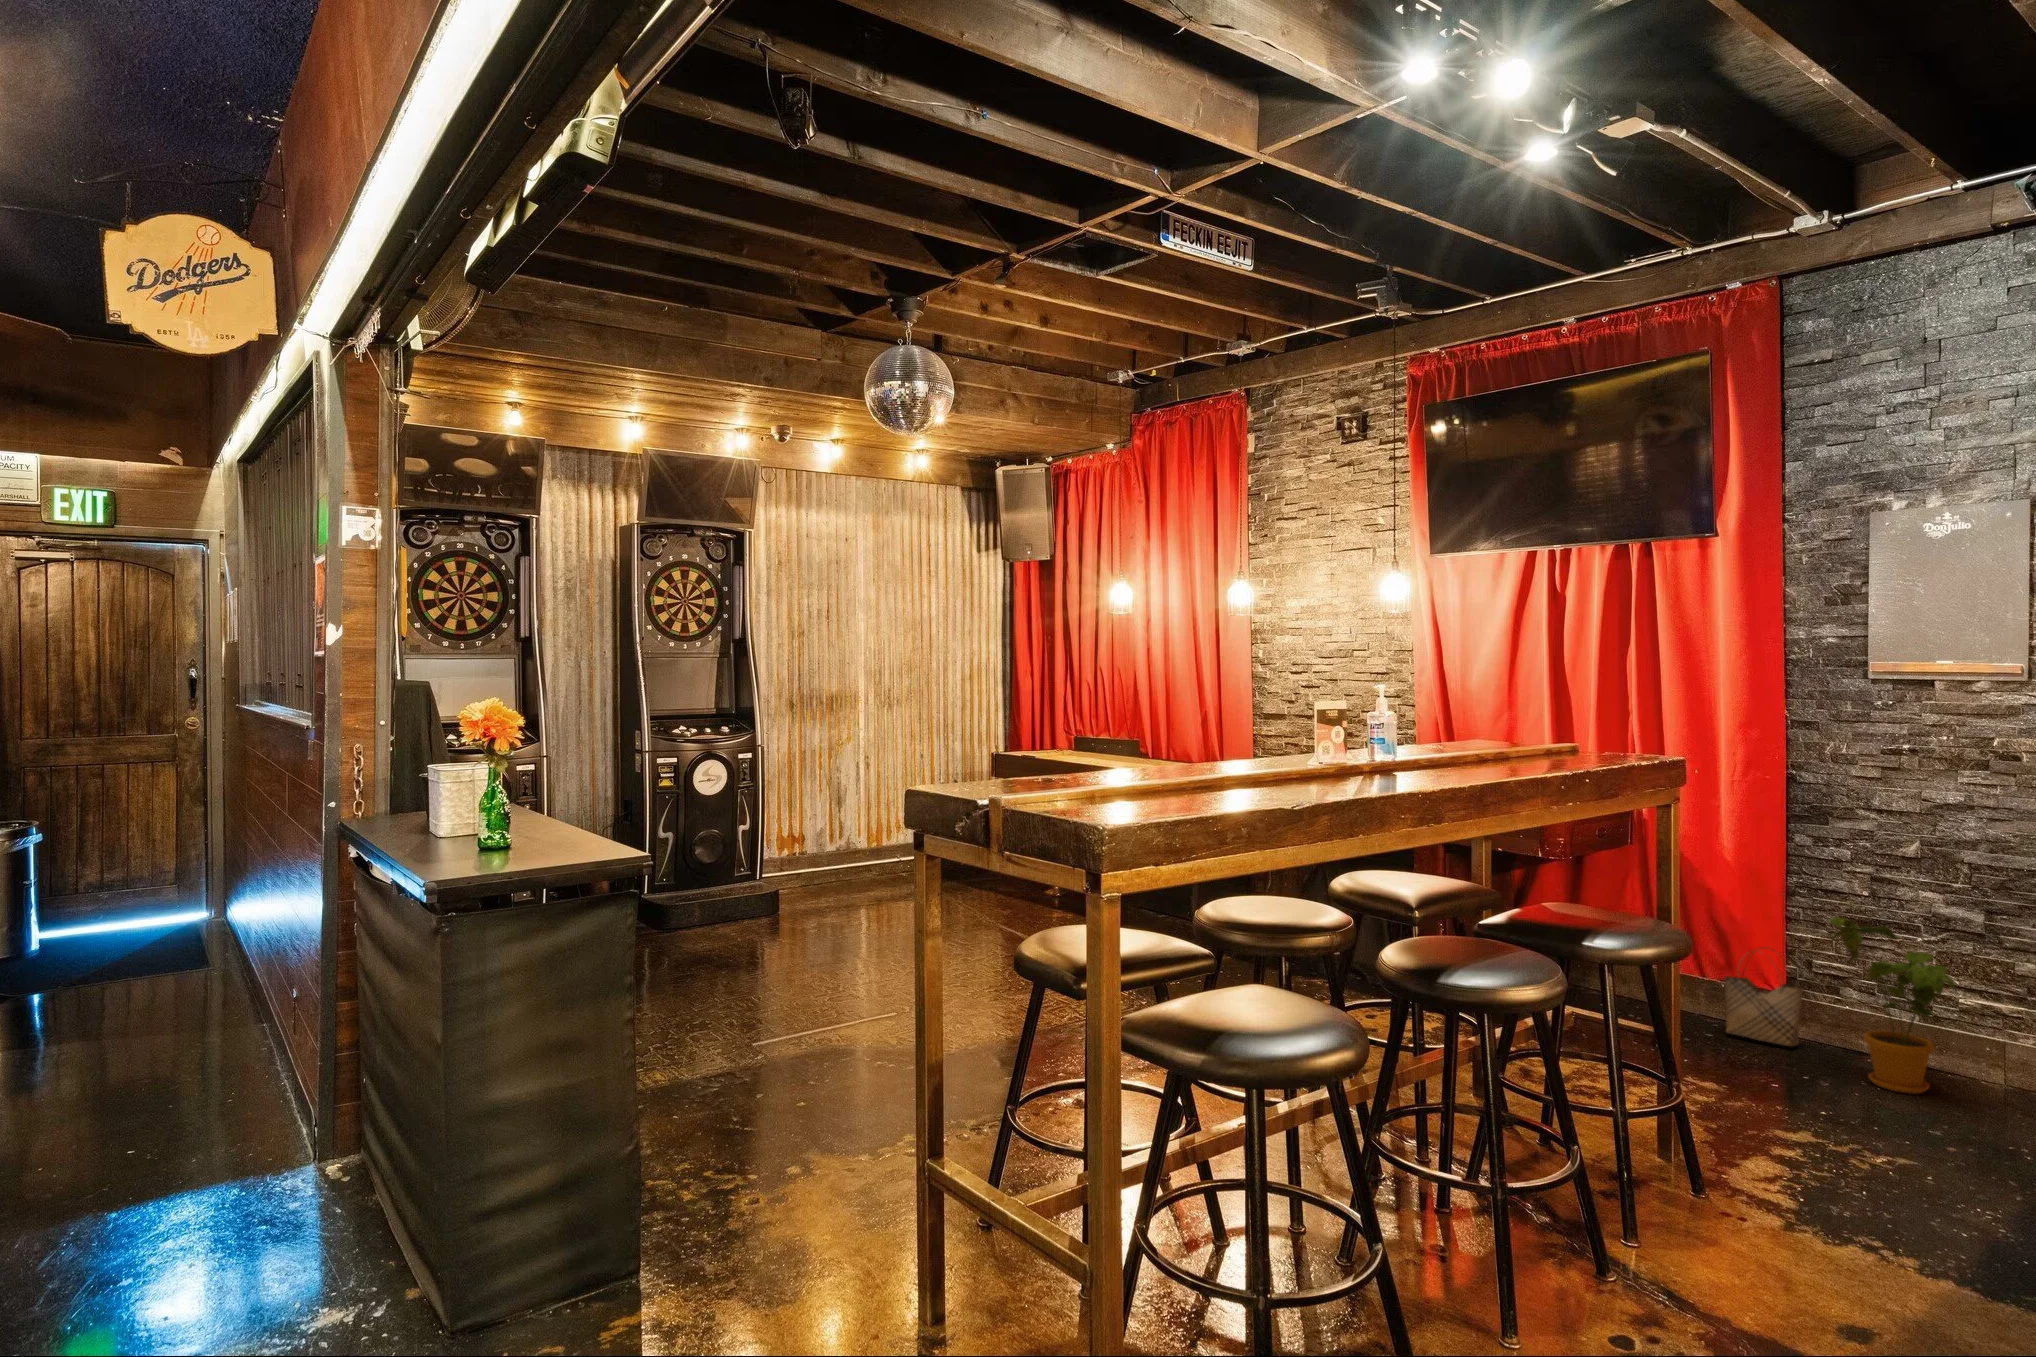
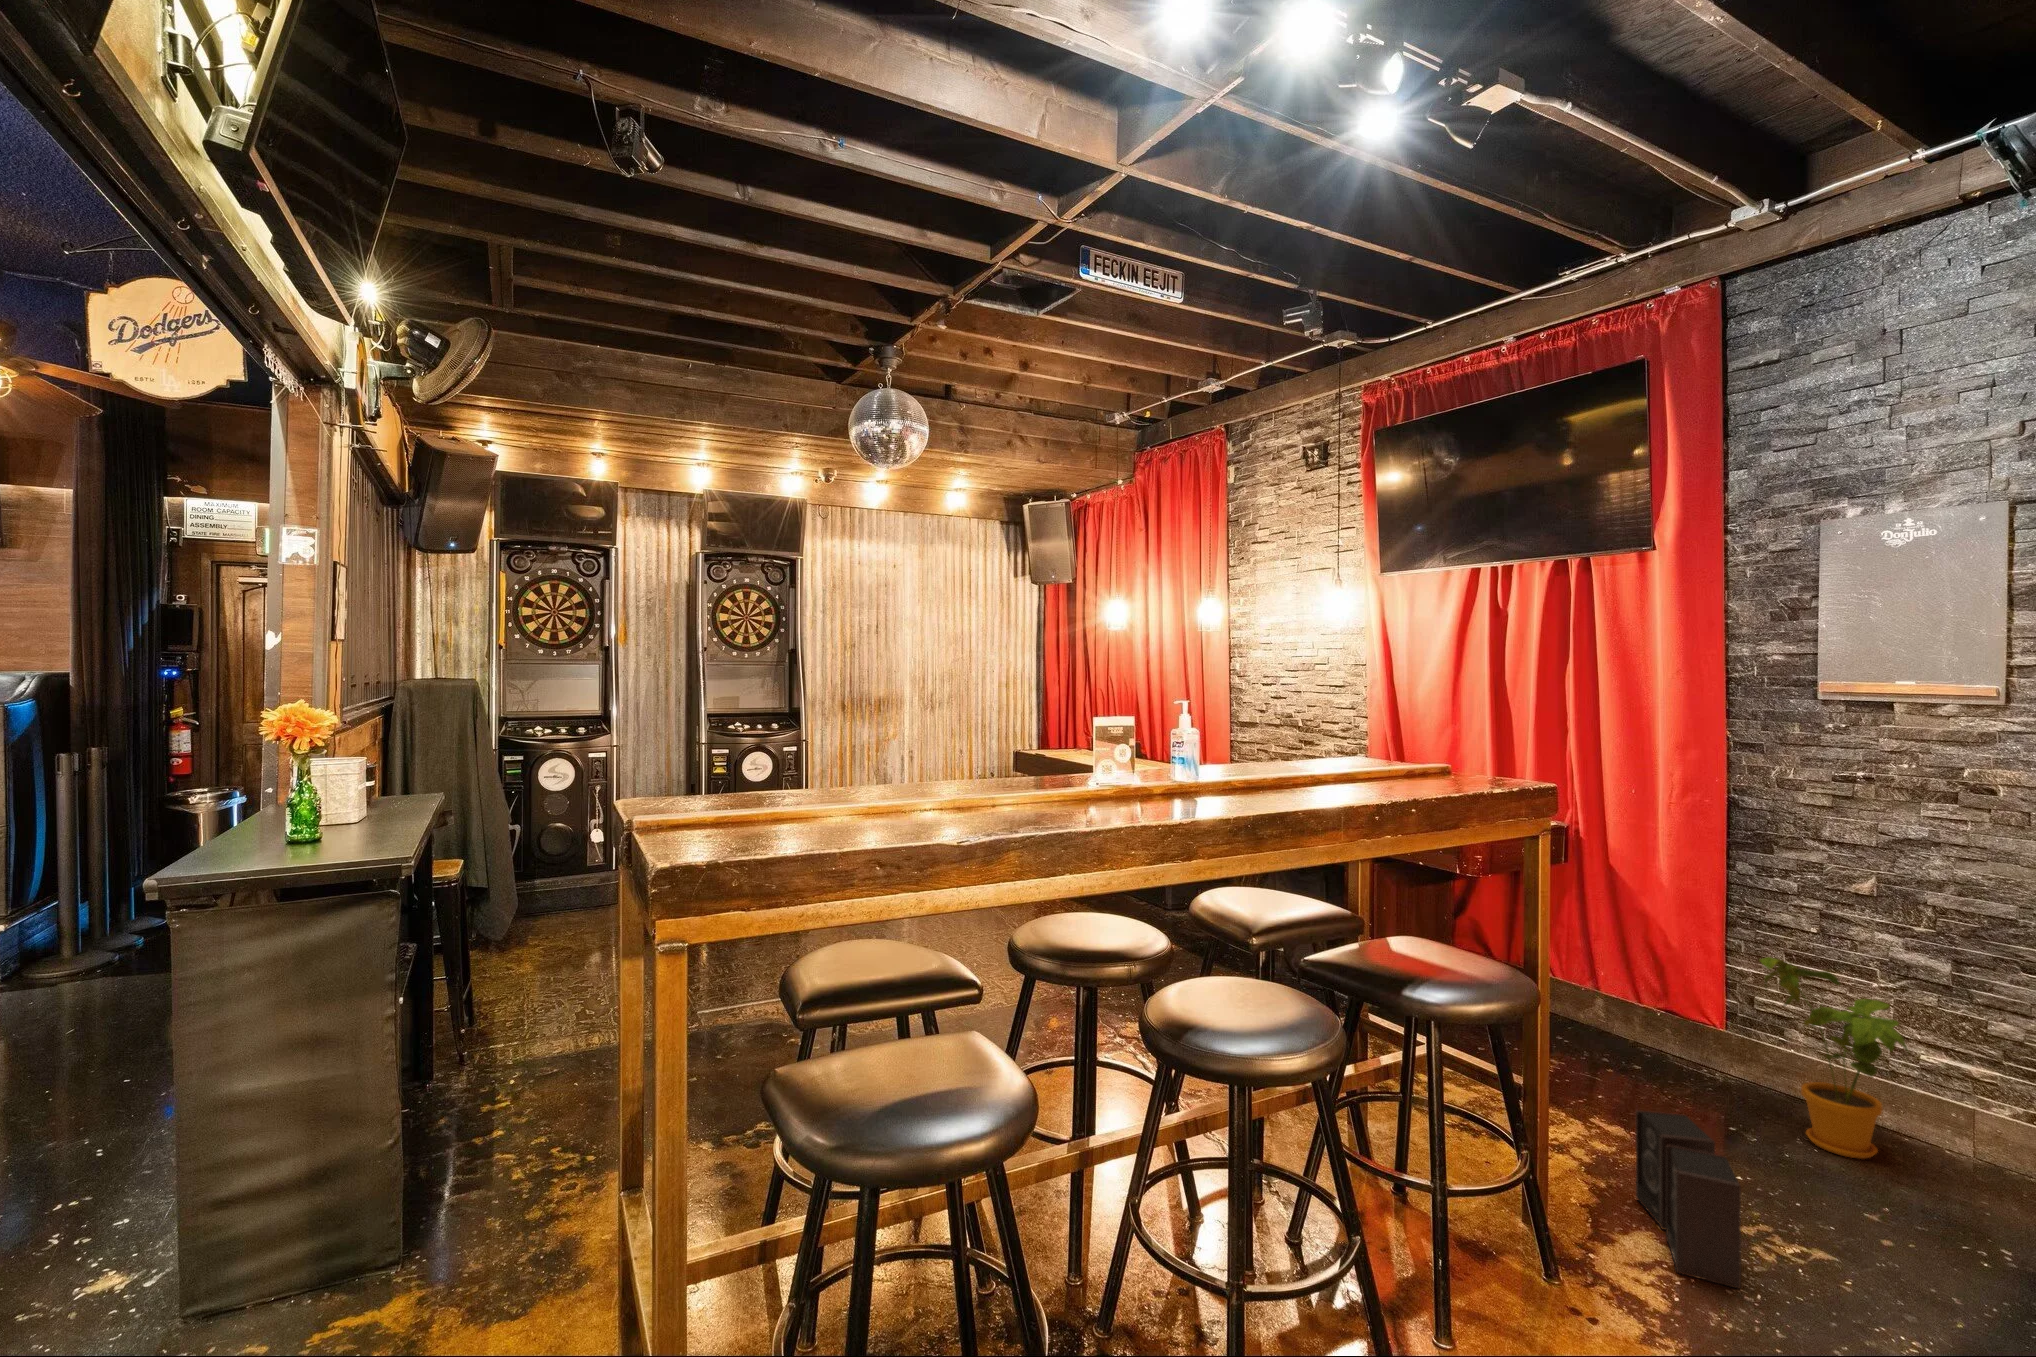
woven basket: present [1724,948,1803,1046] -> none [1655,978,1743,1087]
speaker: none [1747,1055,1853,1192] -> present [1636,1110,1741,1288]

